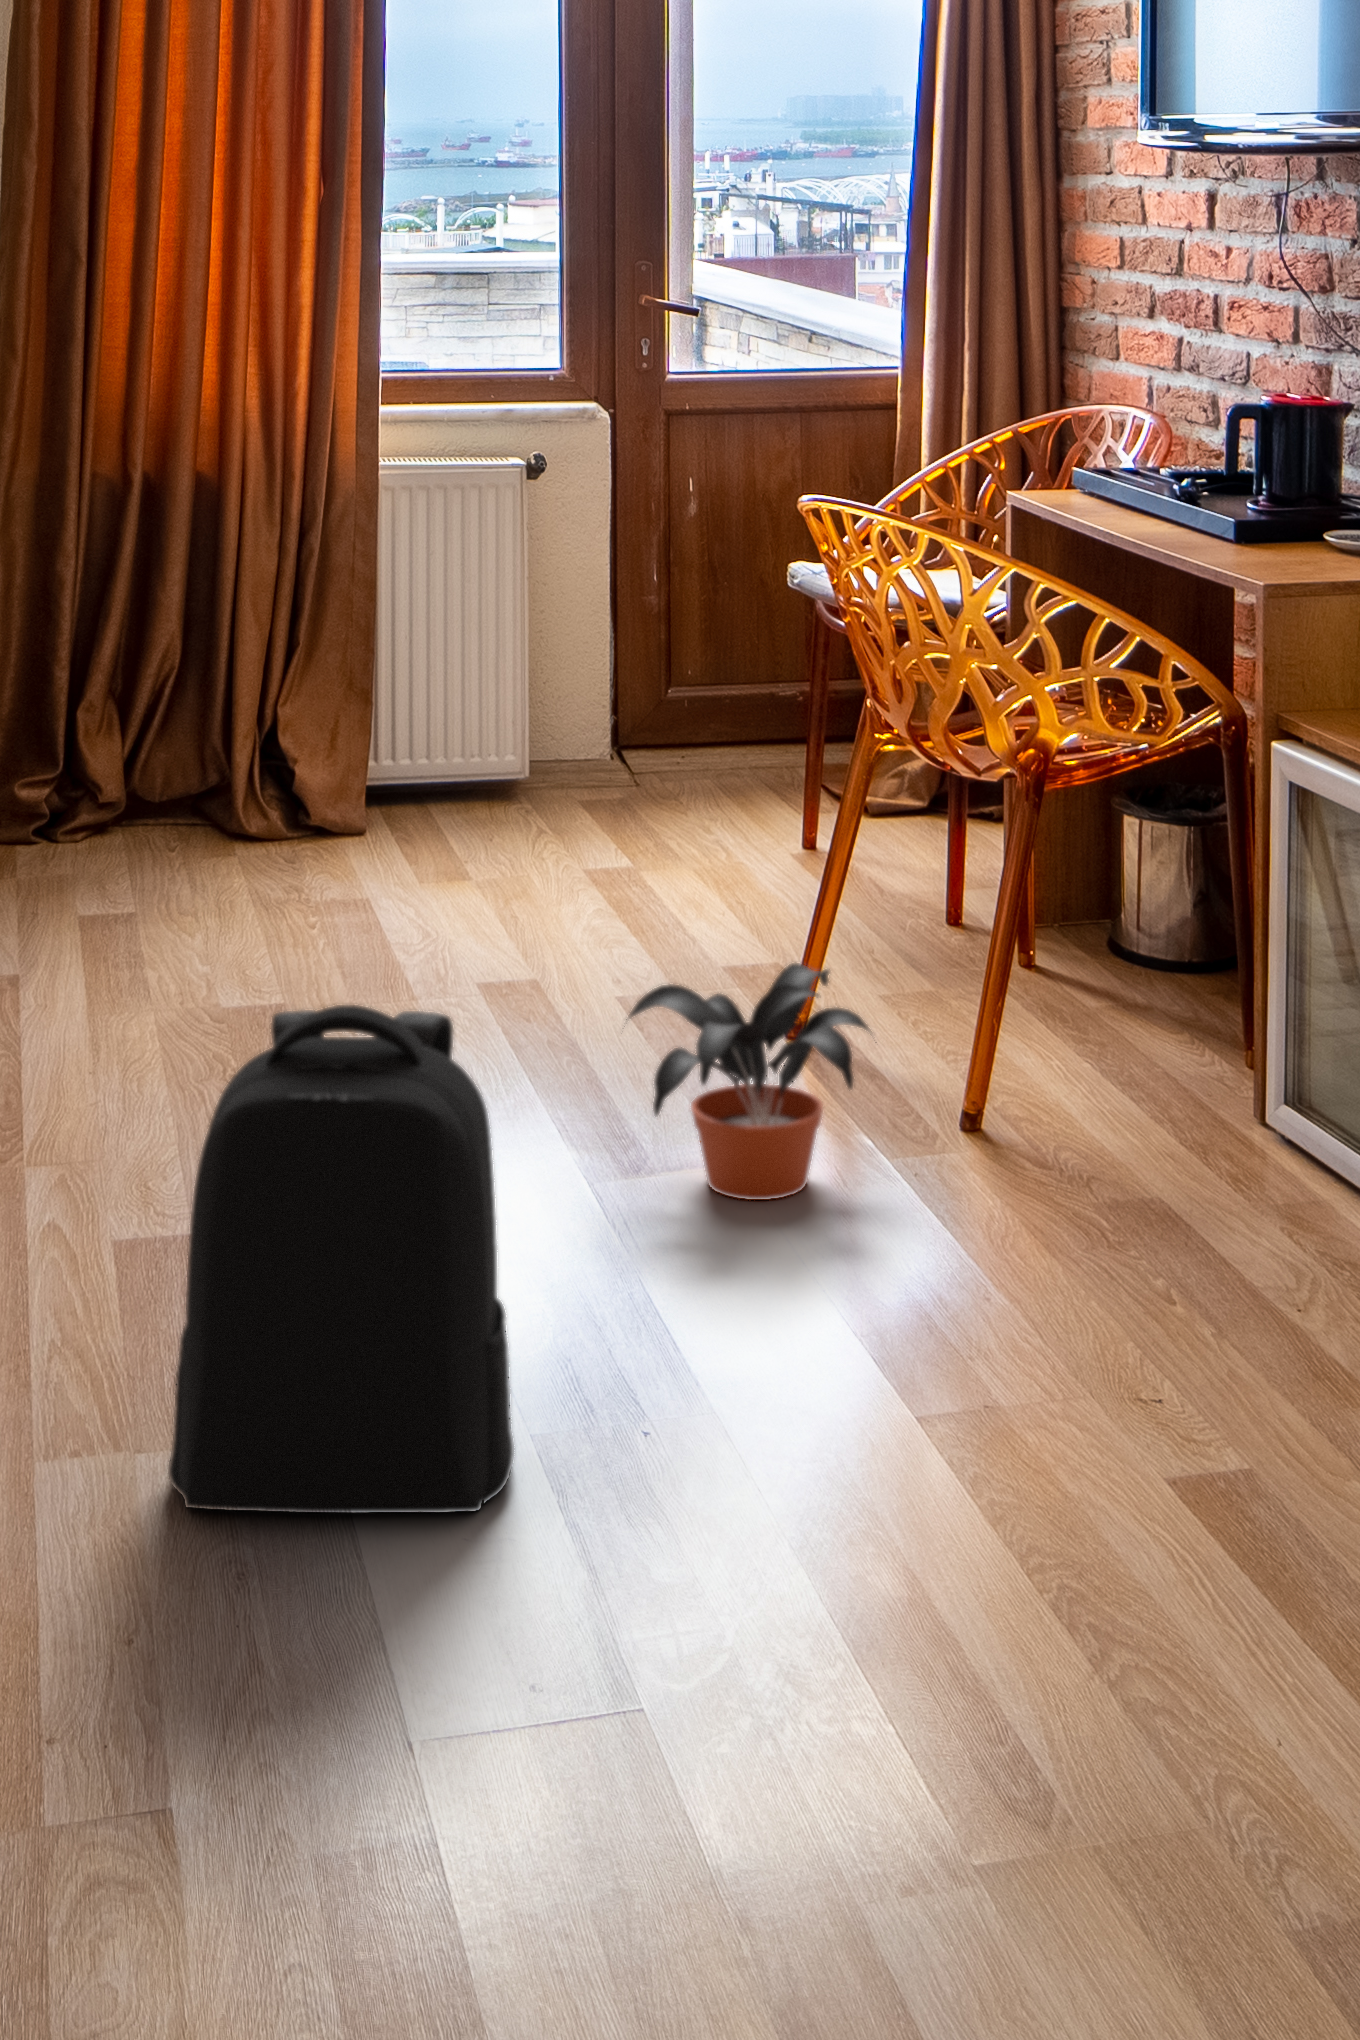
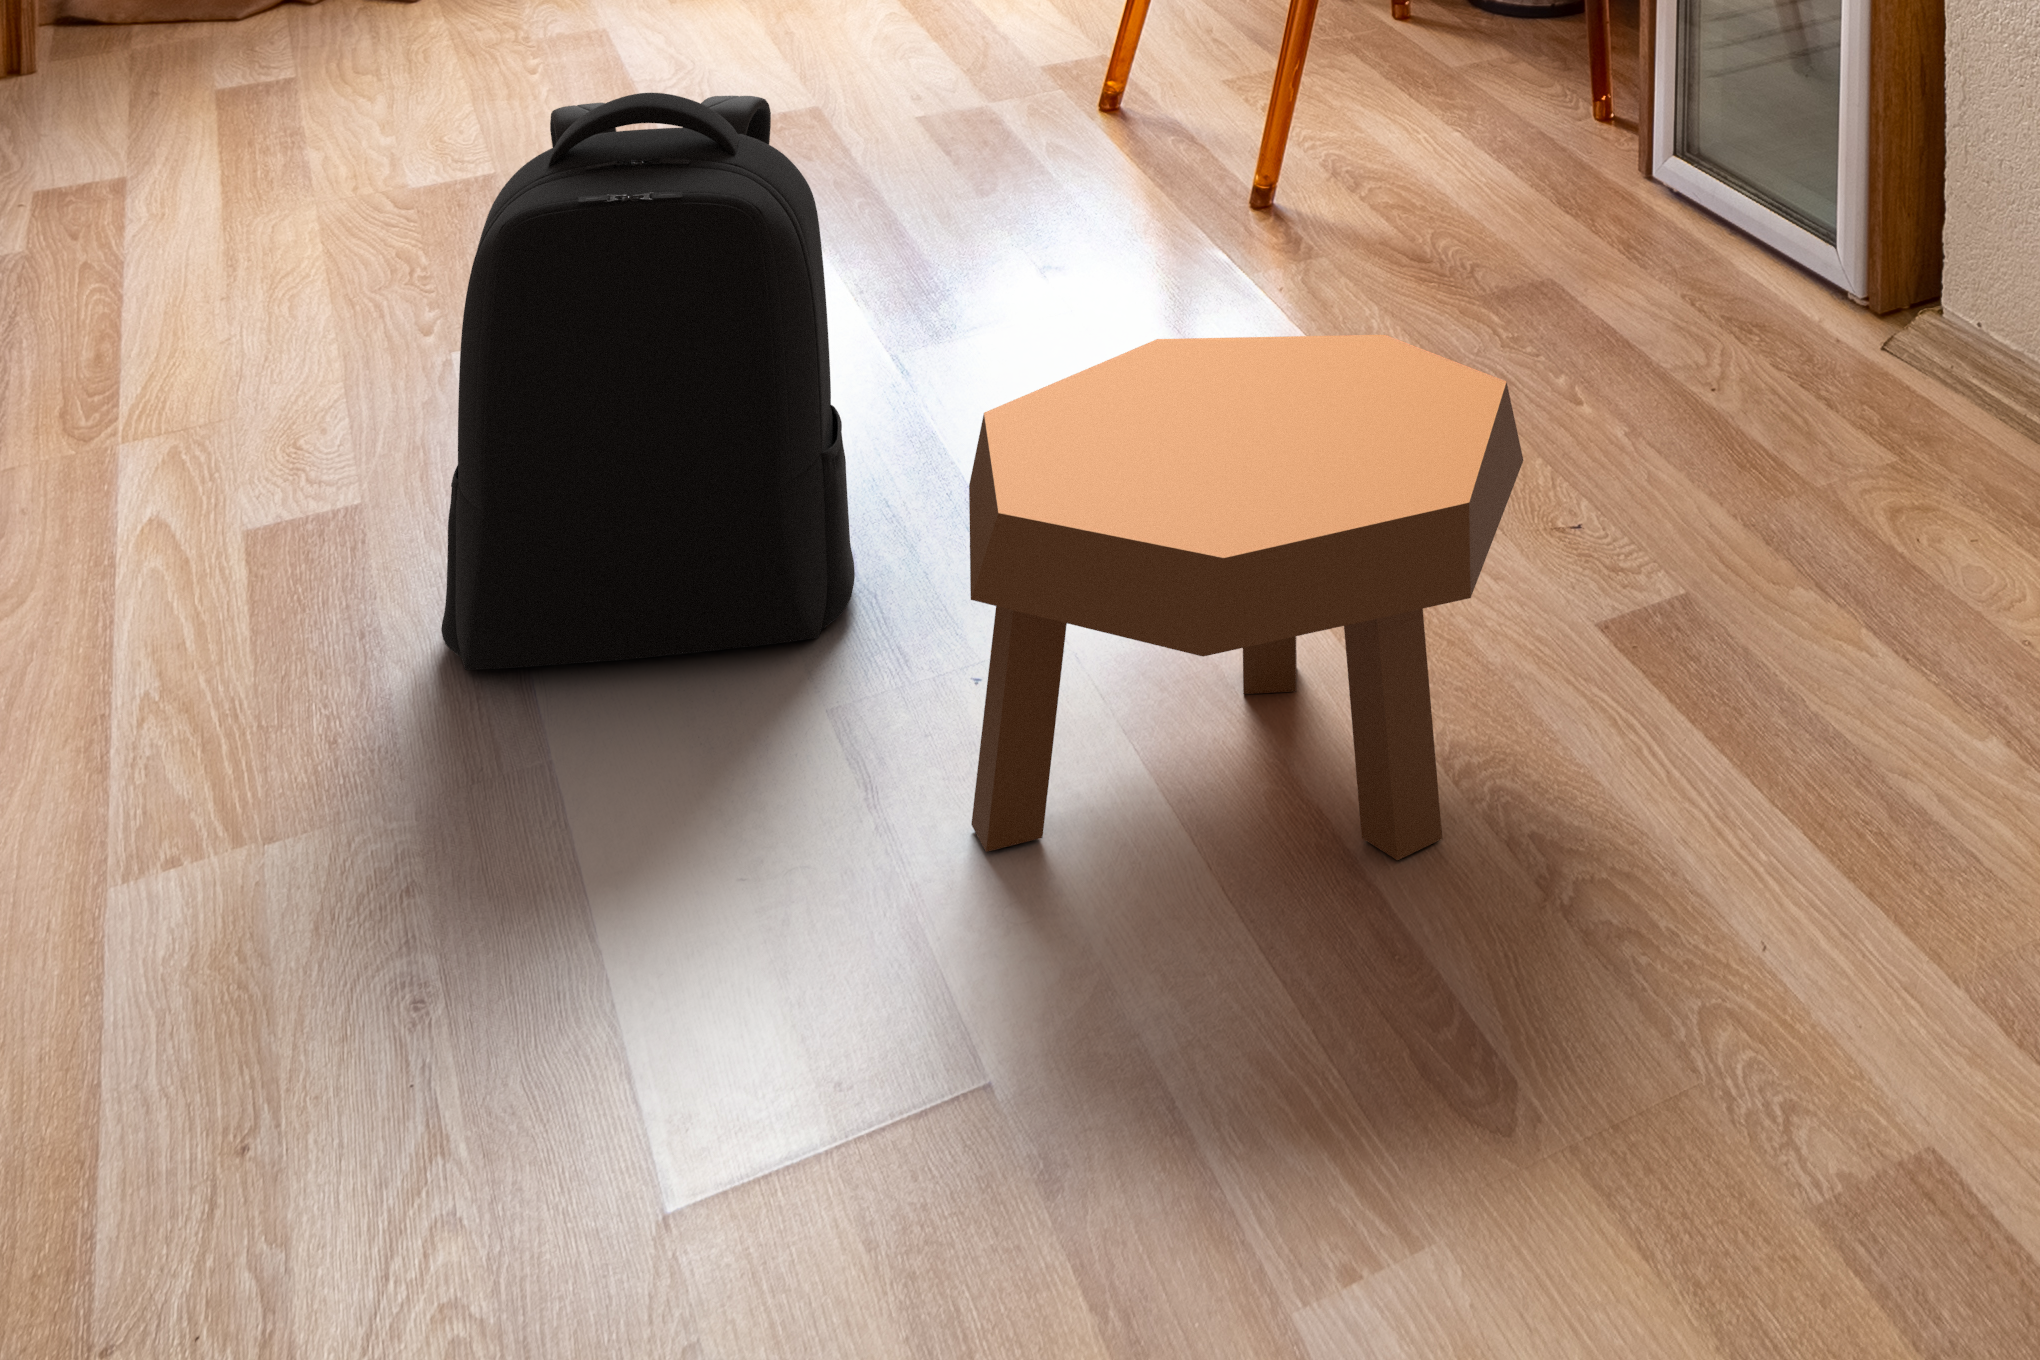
potted plant: present [626,963,869,1200] -> none [950,22,1238,277]
footstool: none [597,1263,1099,1776] -> present [969,335,1523,860]

